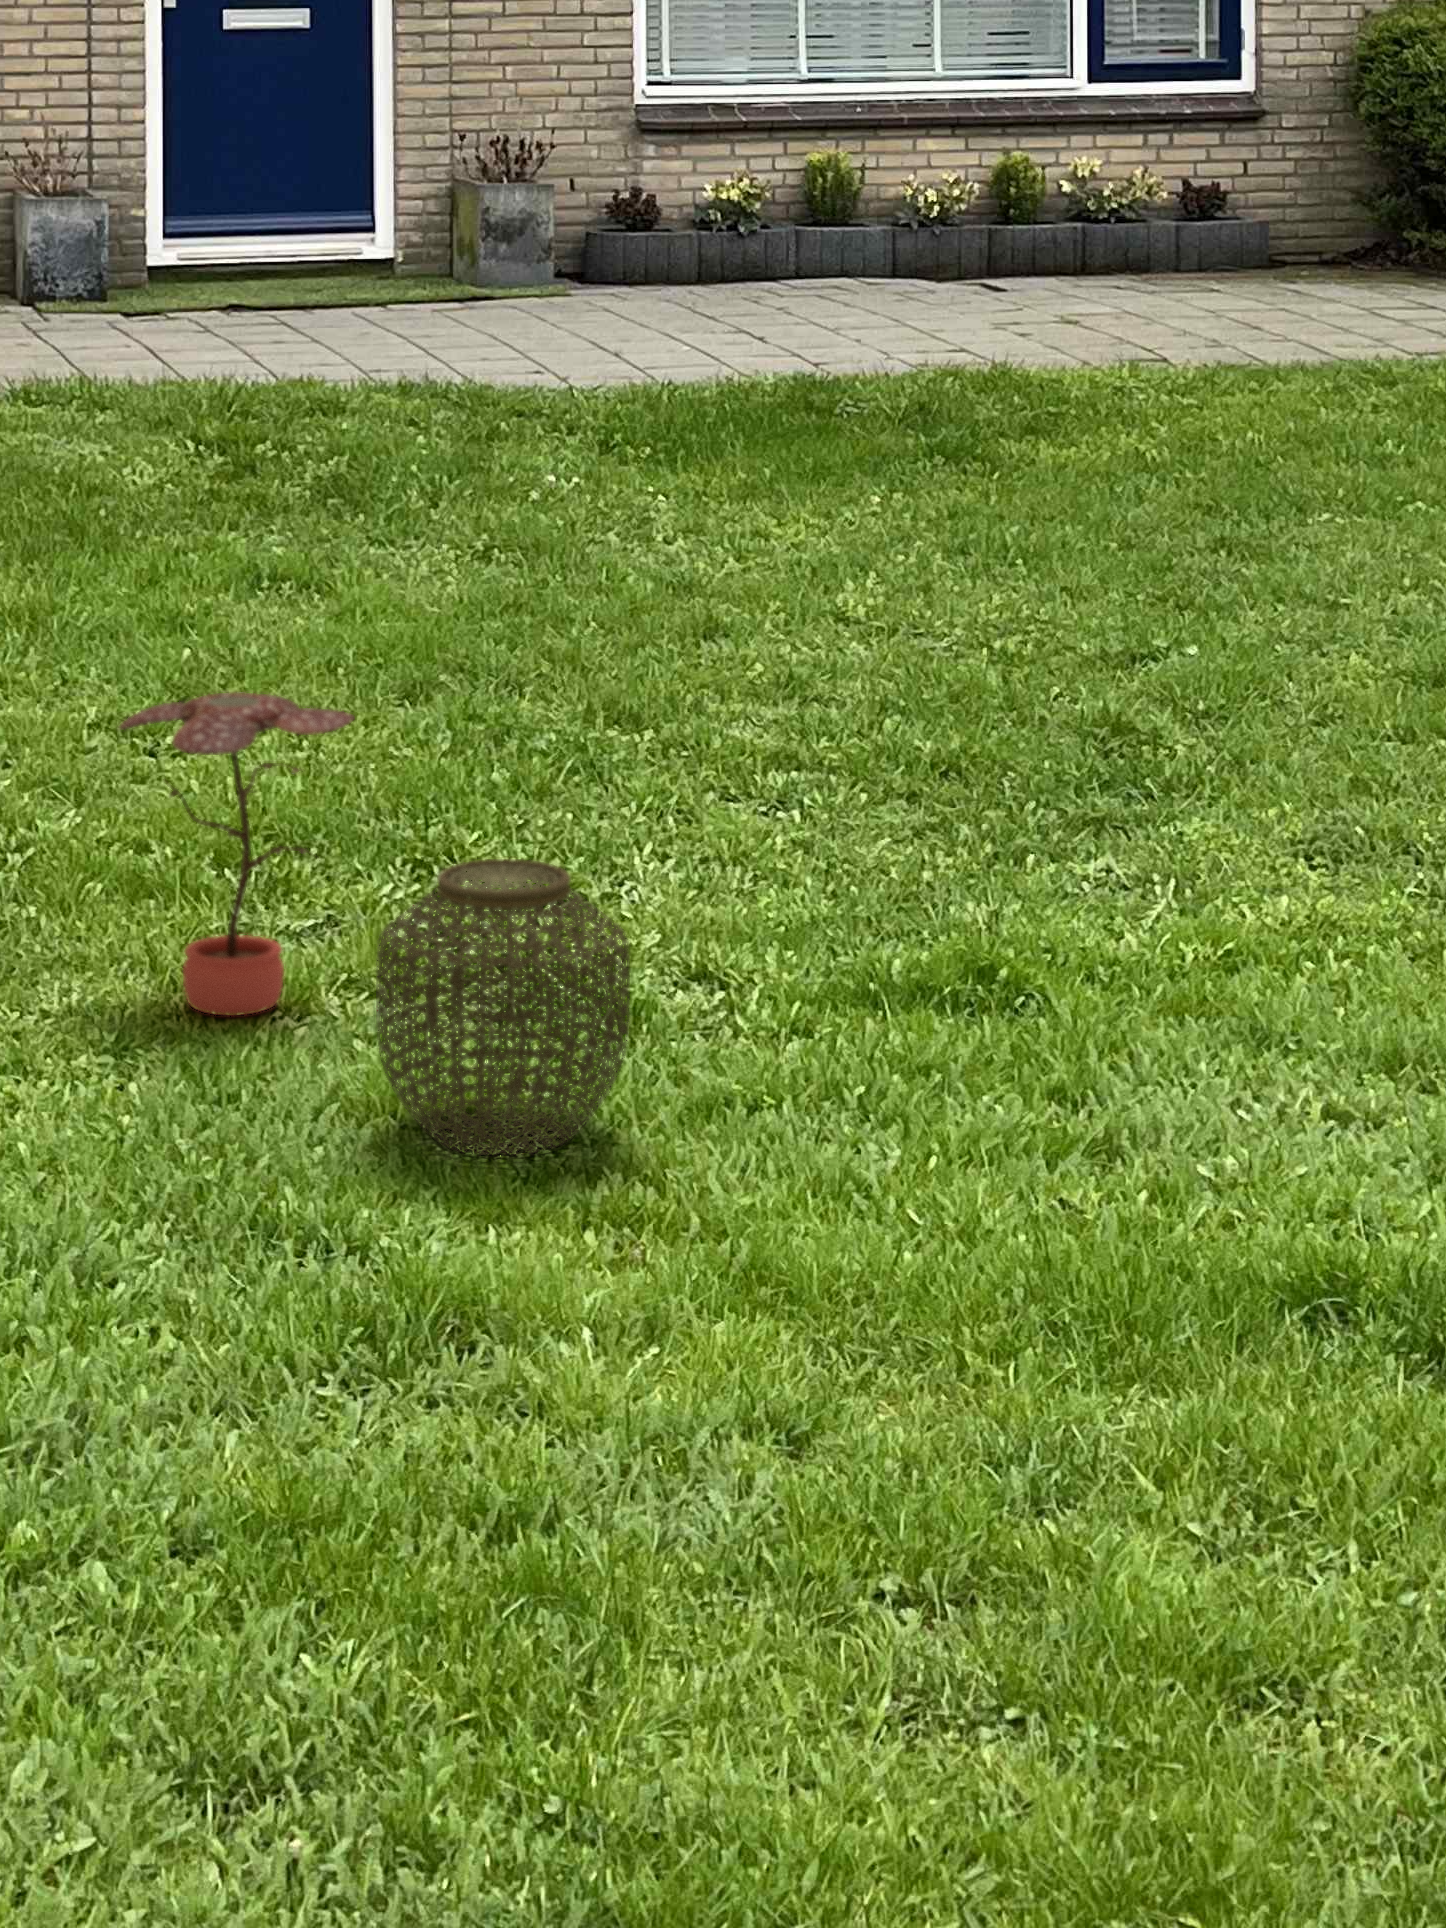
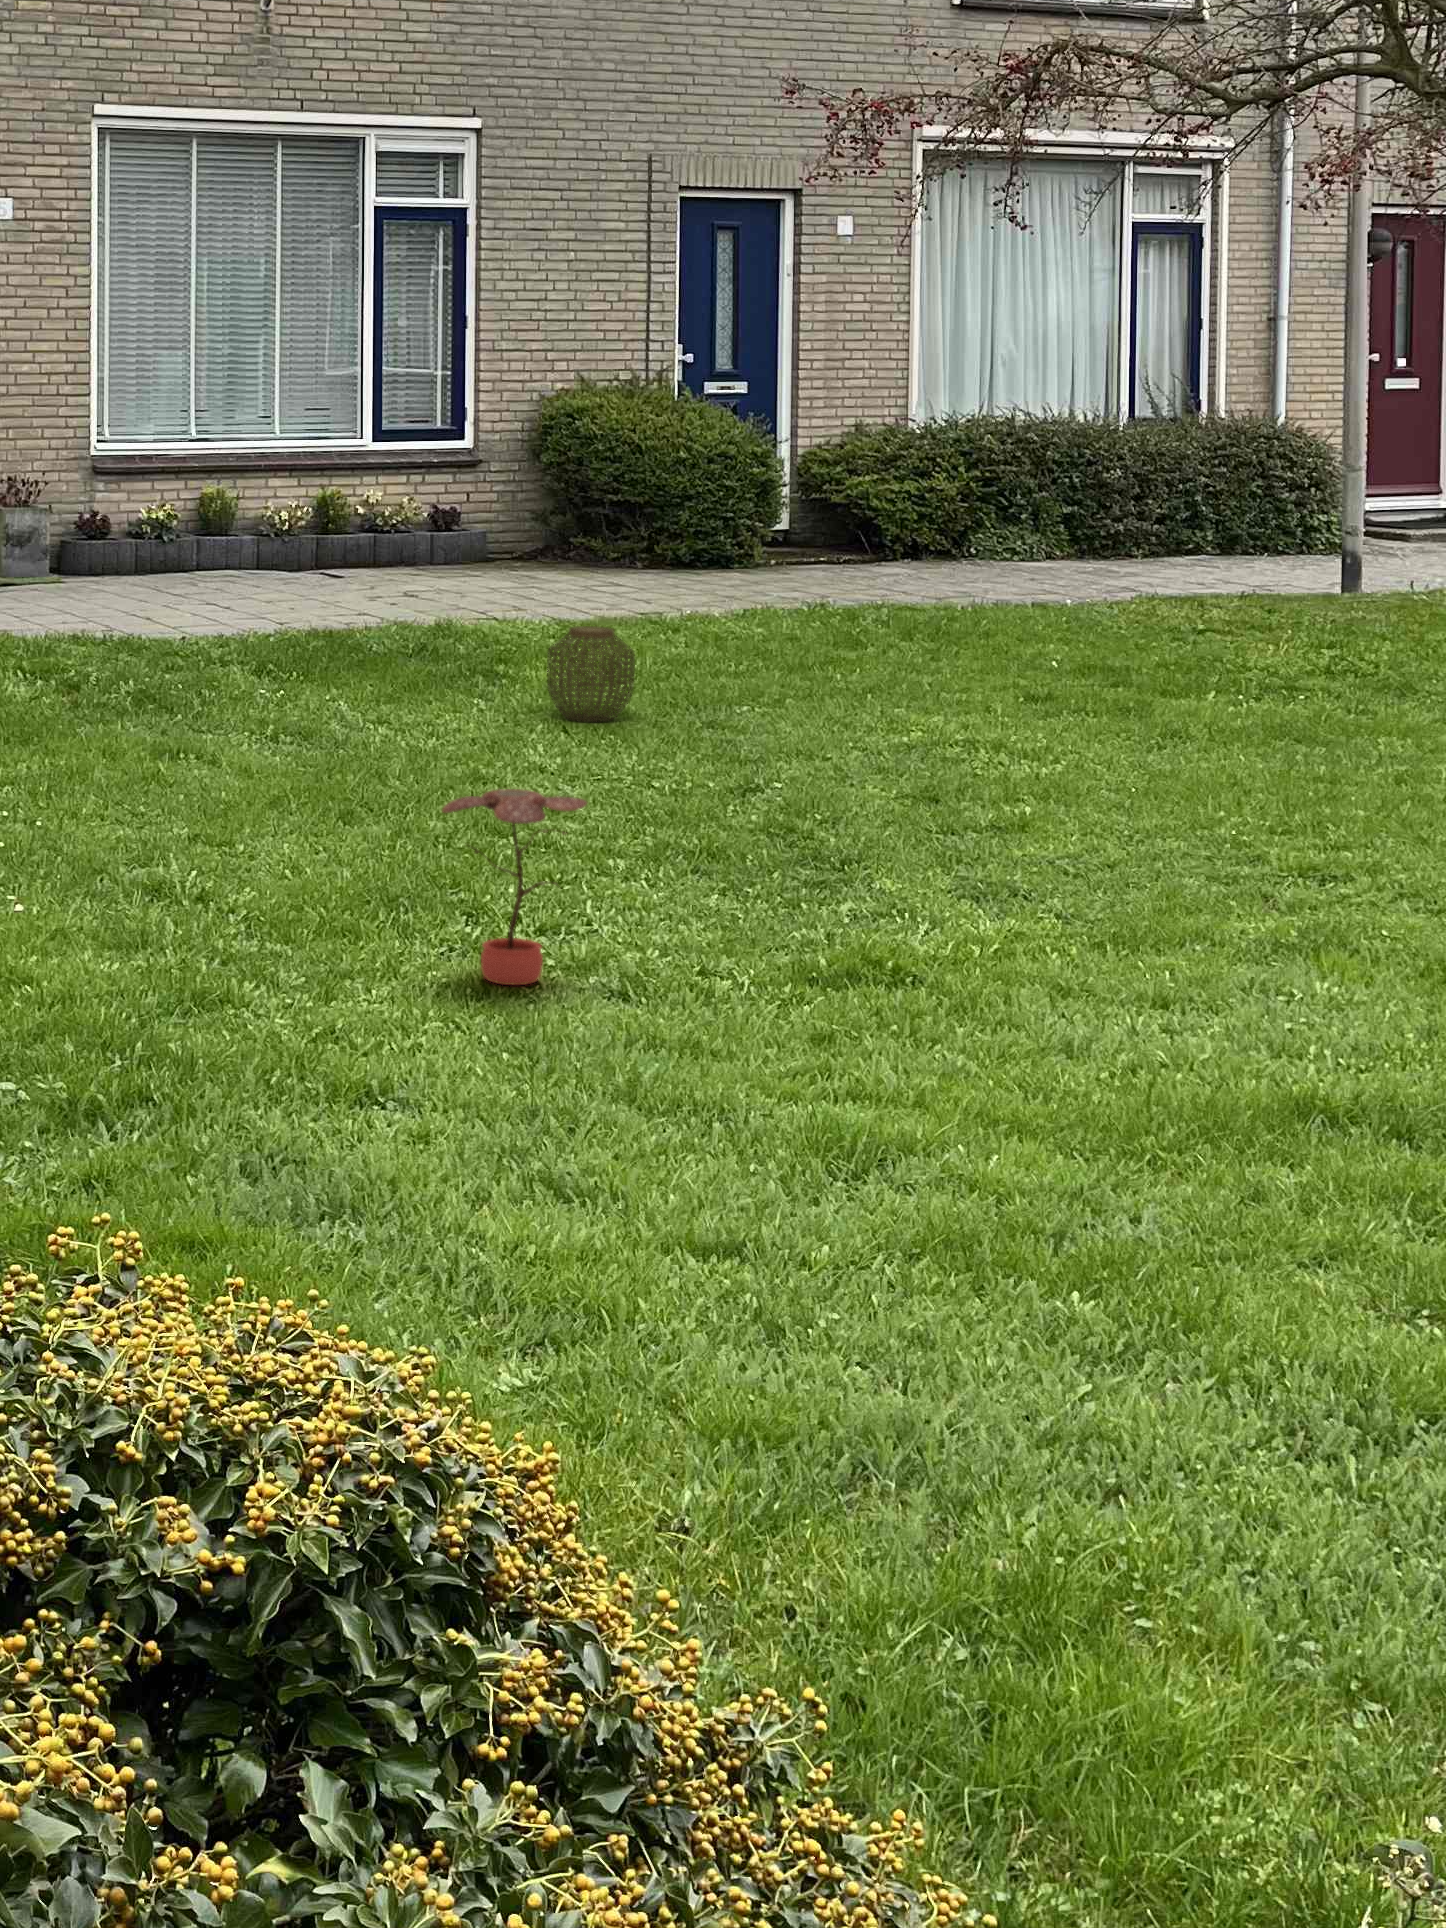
woven basket: present [376,859,630,1155] -> present [547,626,635,722]

